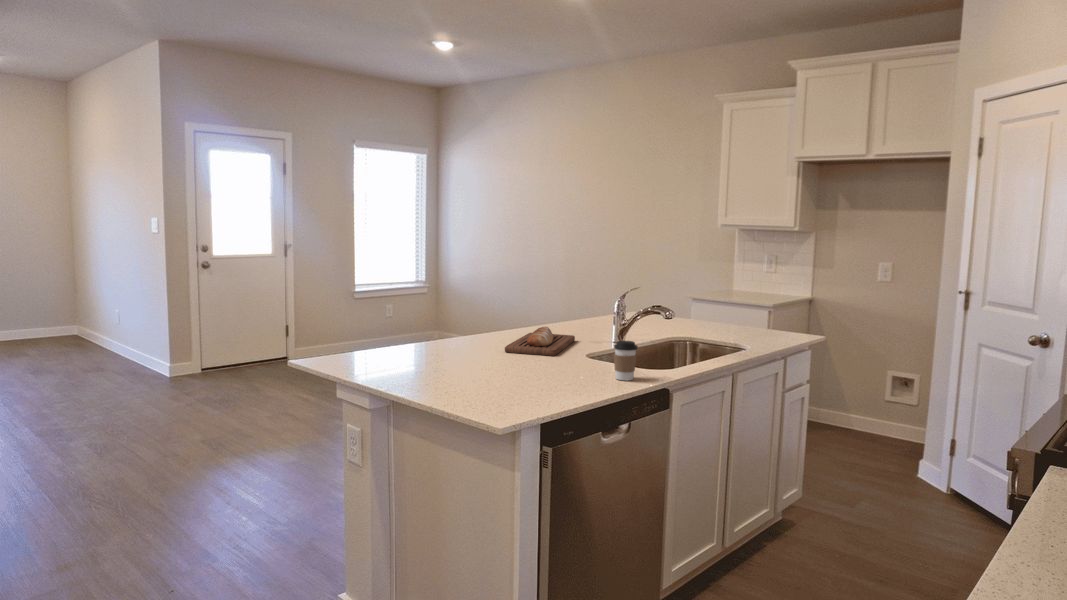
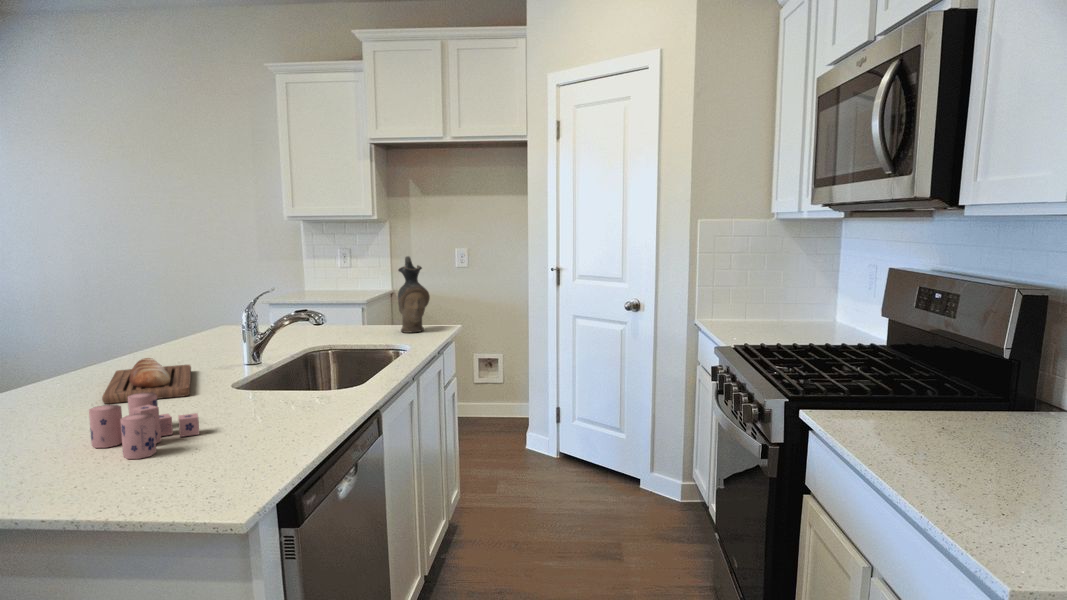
ceramic pitcher: none [760,269,790,337] -> present [398,256,430,333]
coffee cup: present [614,341,638,381] -> none [306,356,339,409]
candle: none [473,347,534,386] -> present [89,392,199,459]

